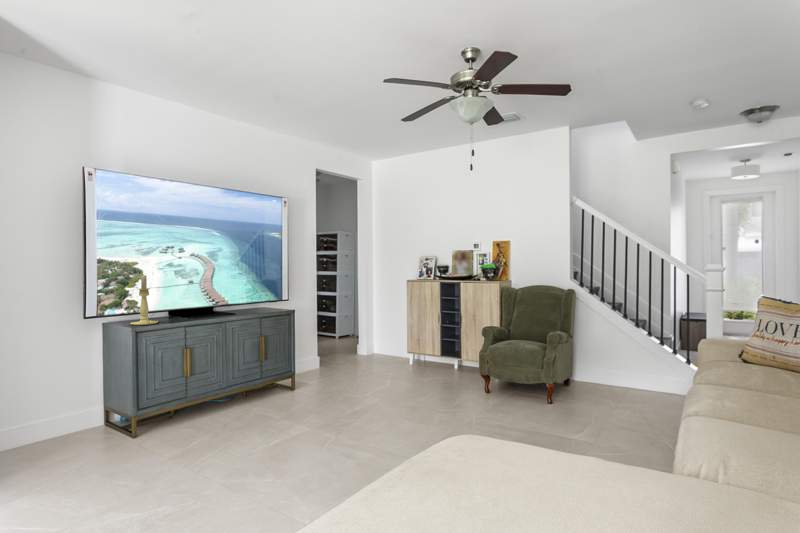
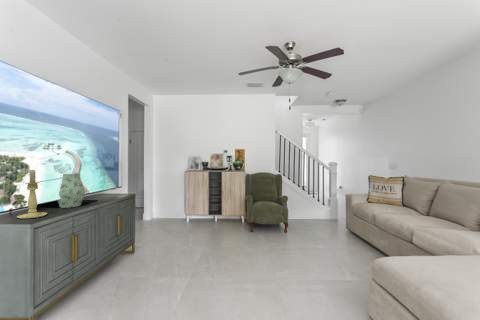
vase: none [181,280,212,319] -> present [58,173,85,208]

